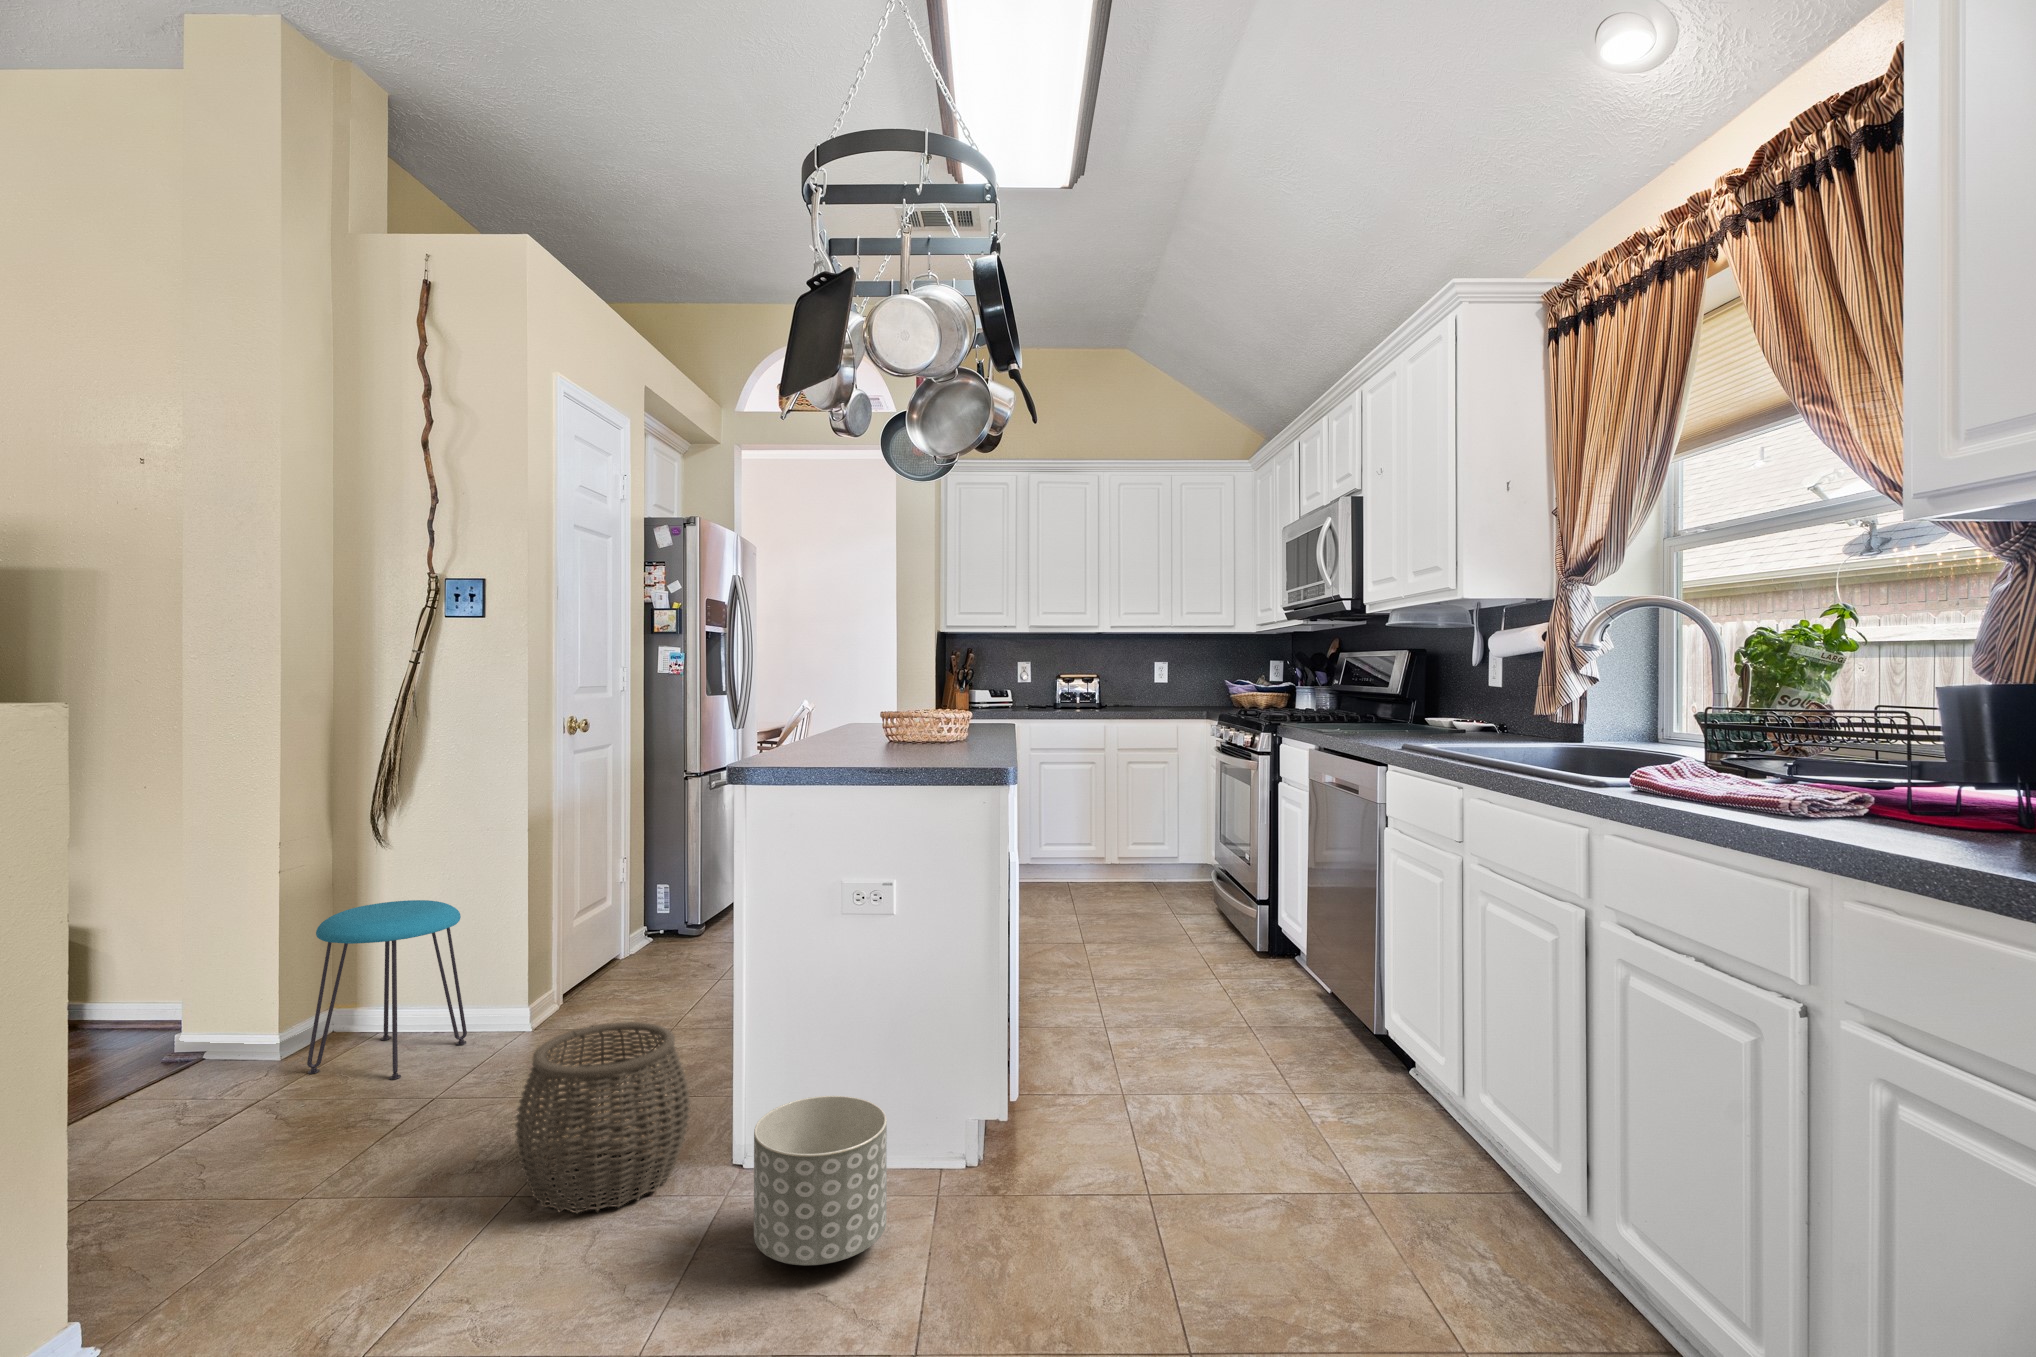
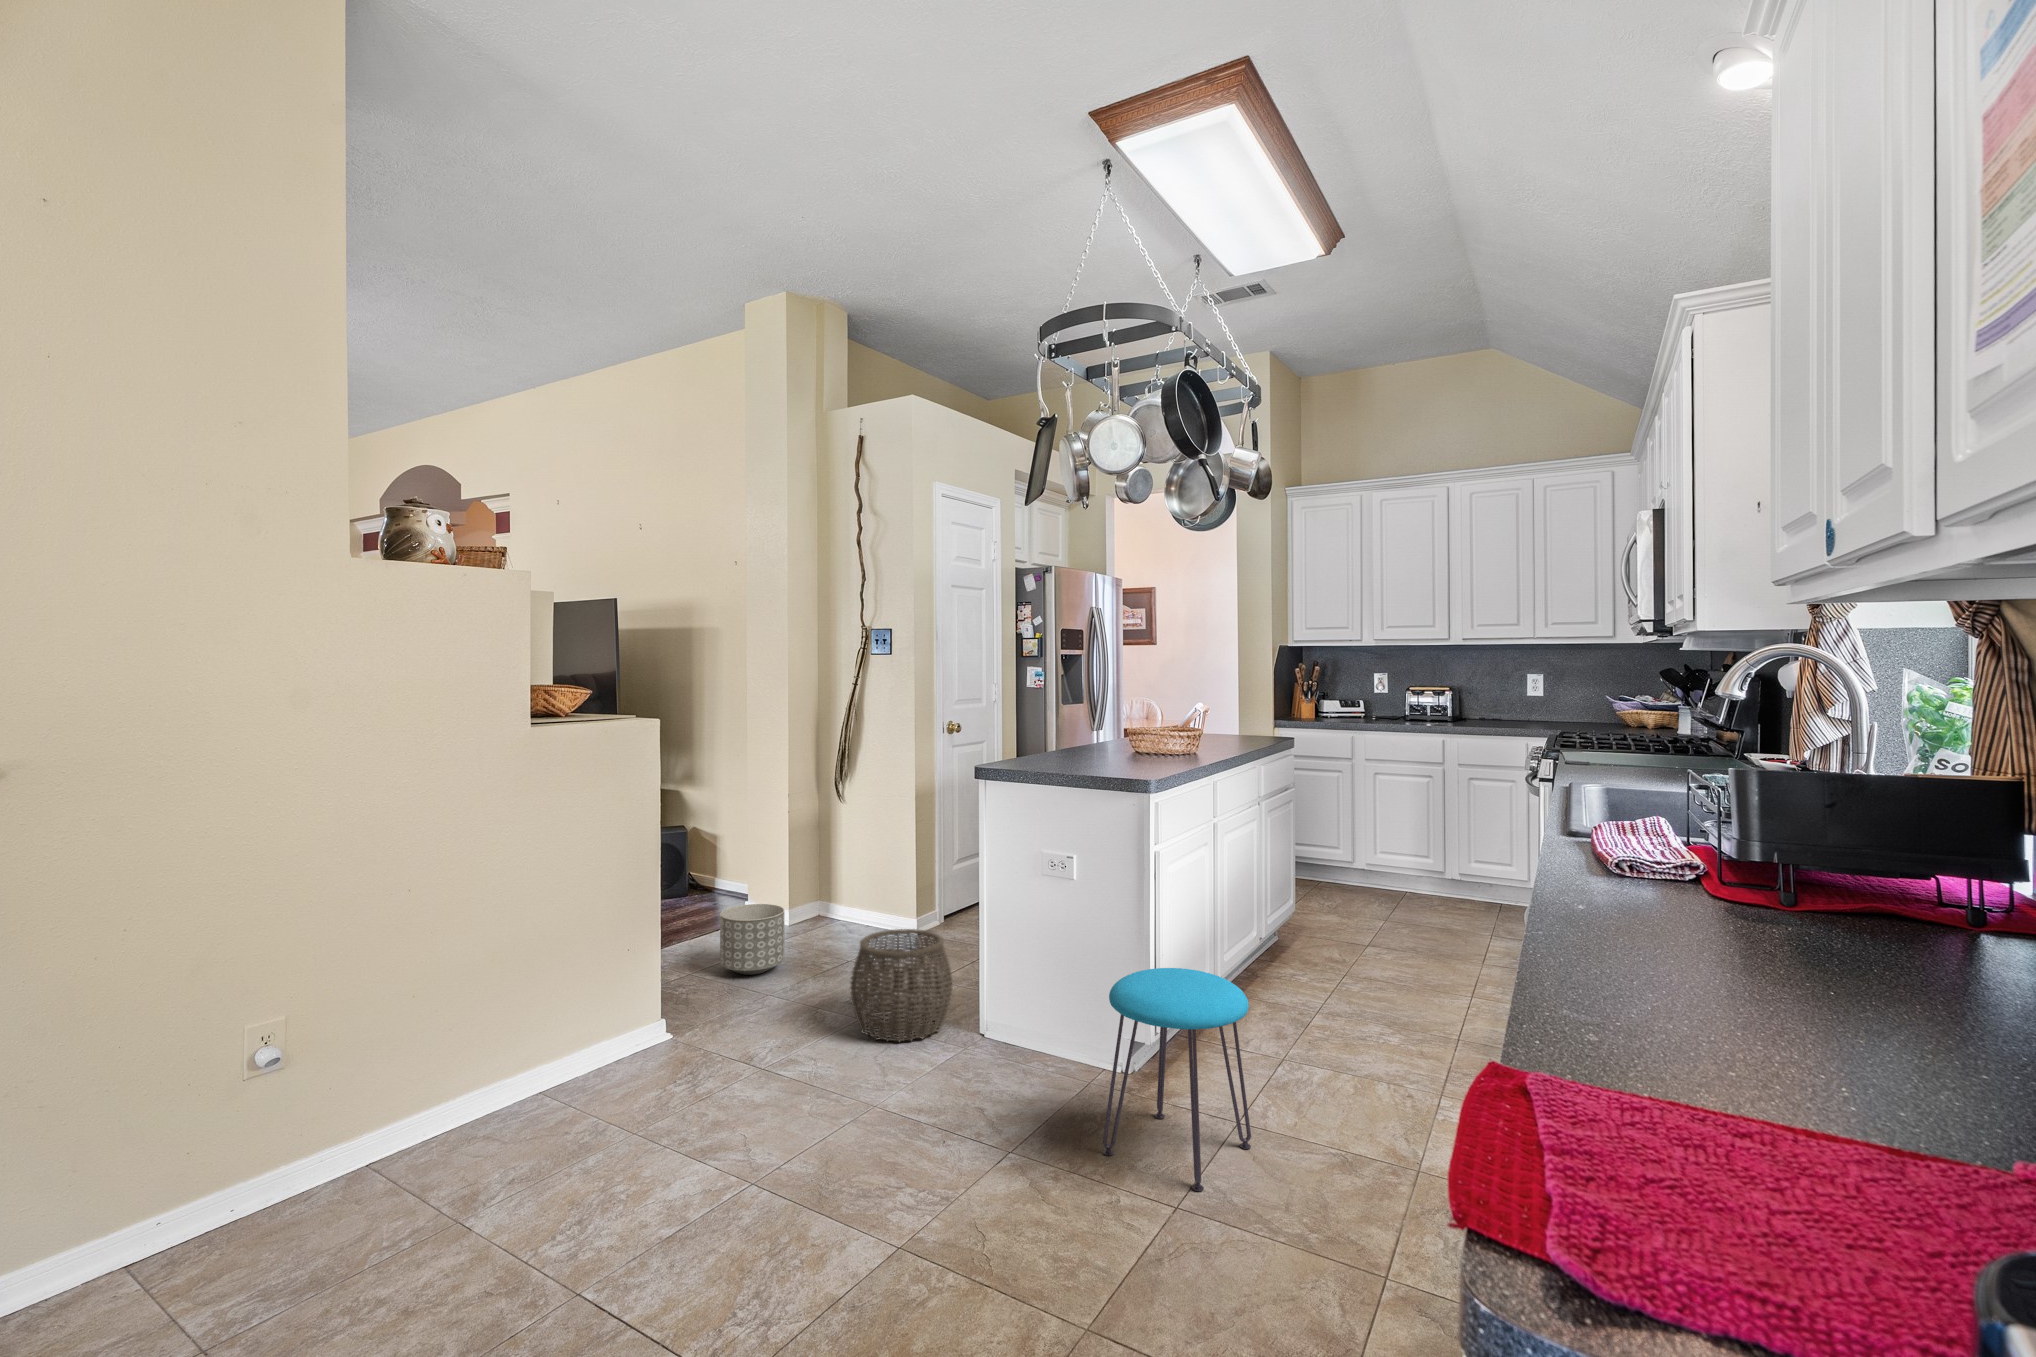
stool: present [307,900,467,1079] -> present [1103,968,1251,1191]
planter: present [754,1096,887,1265] -> present [720,904,784,975]

